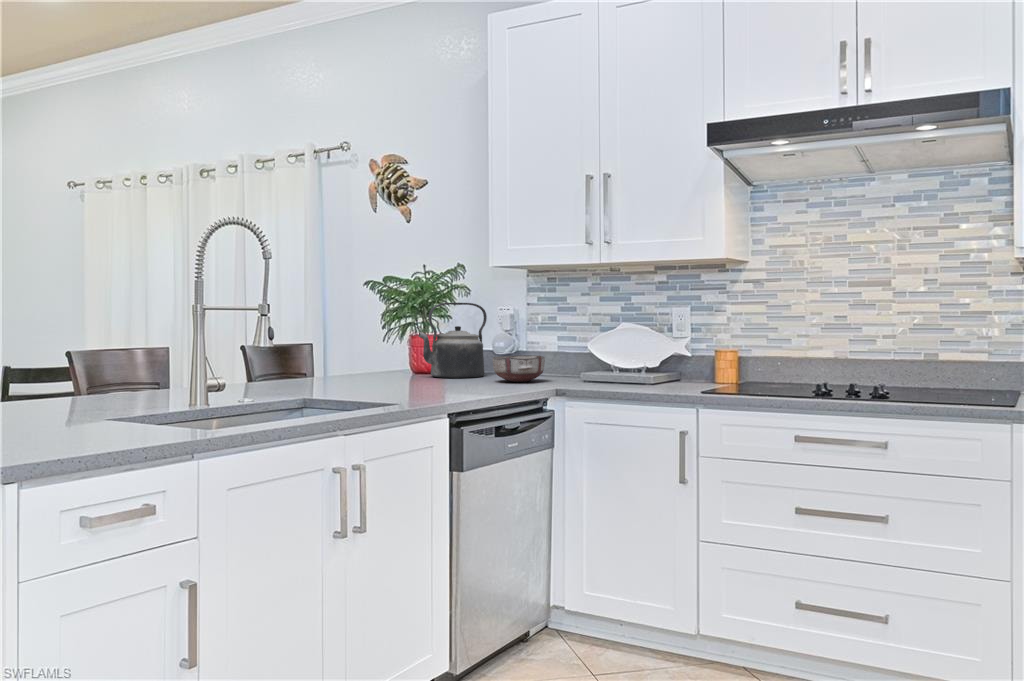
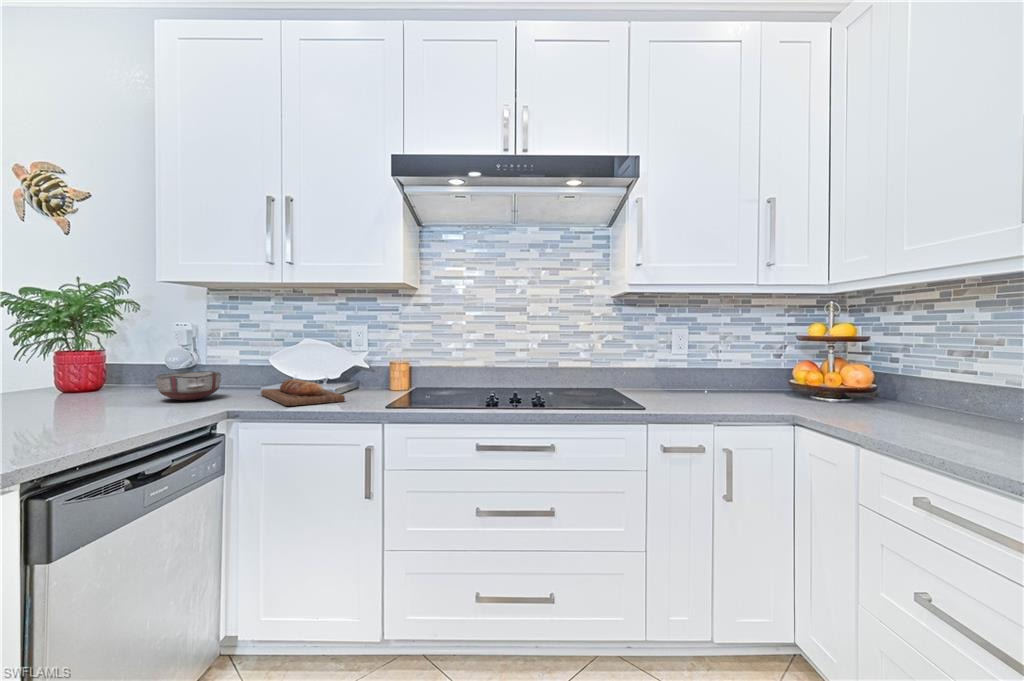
kettle: present [419,303,487,378] -> none [61,317,157,397]
bread loaf: none [581,365,661,388] -> present [261,379,345,406]

